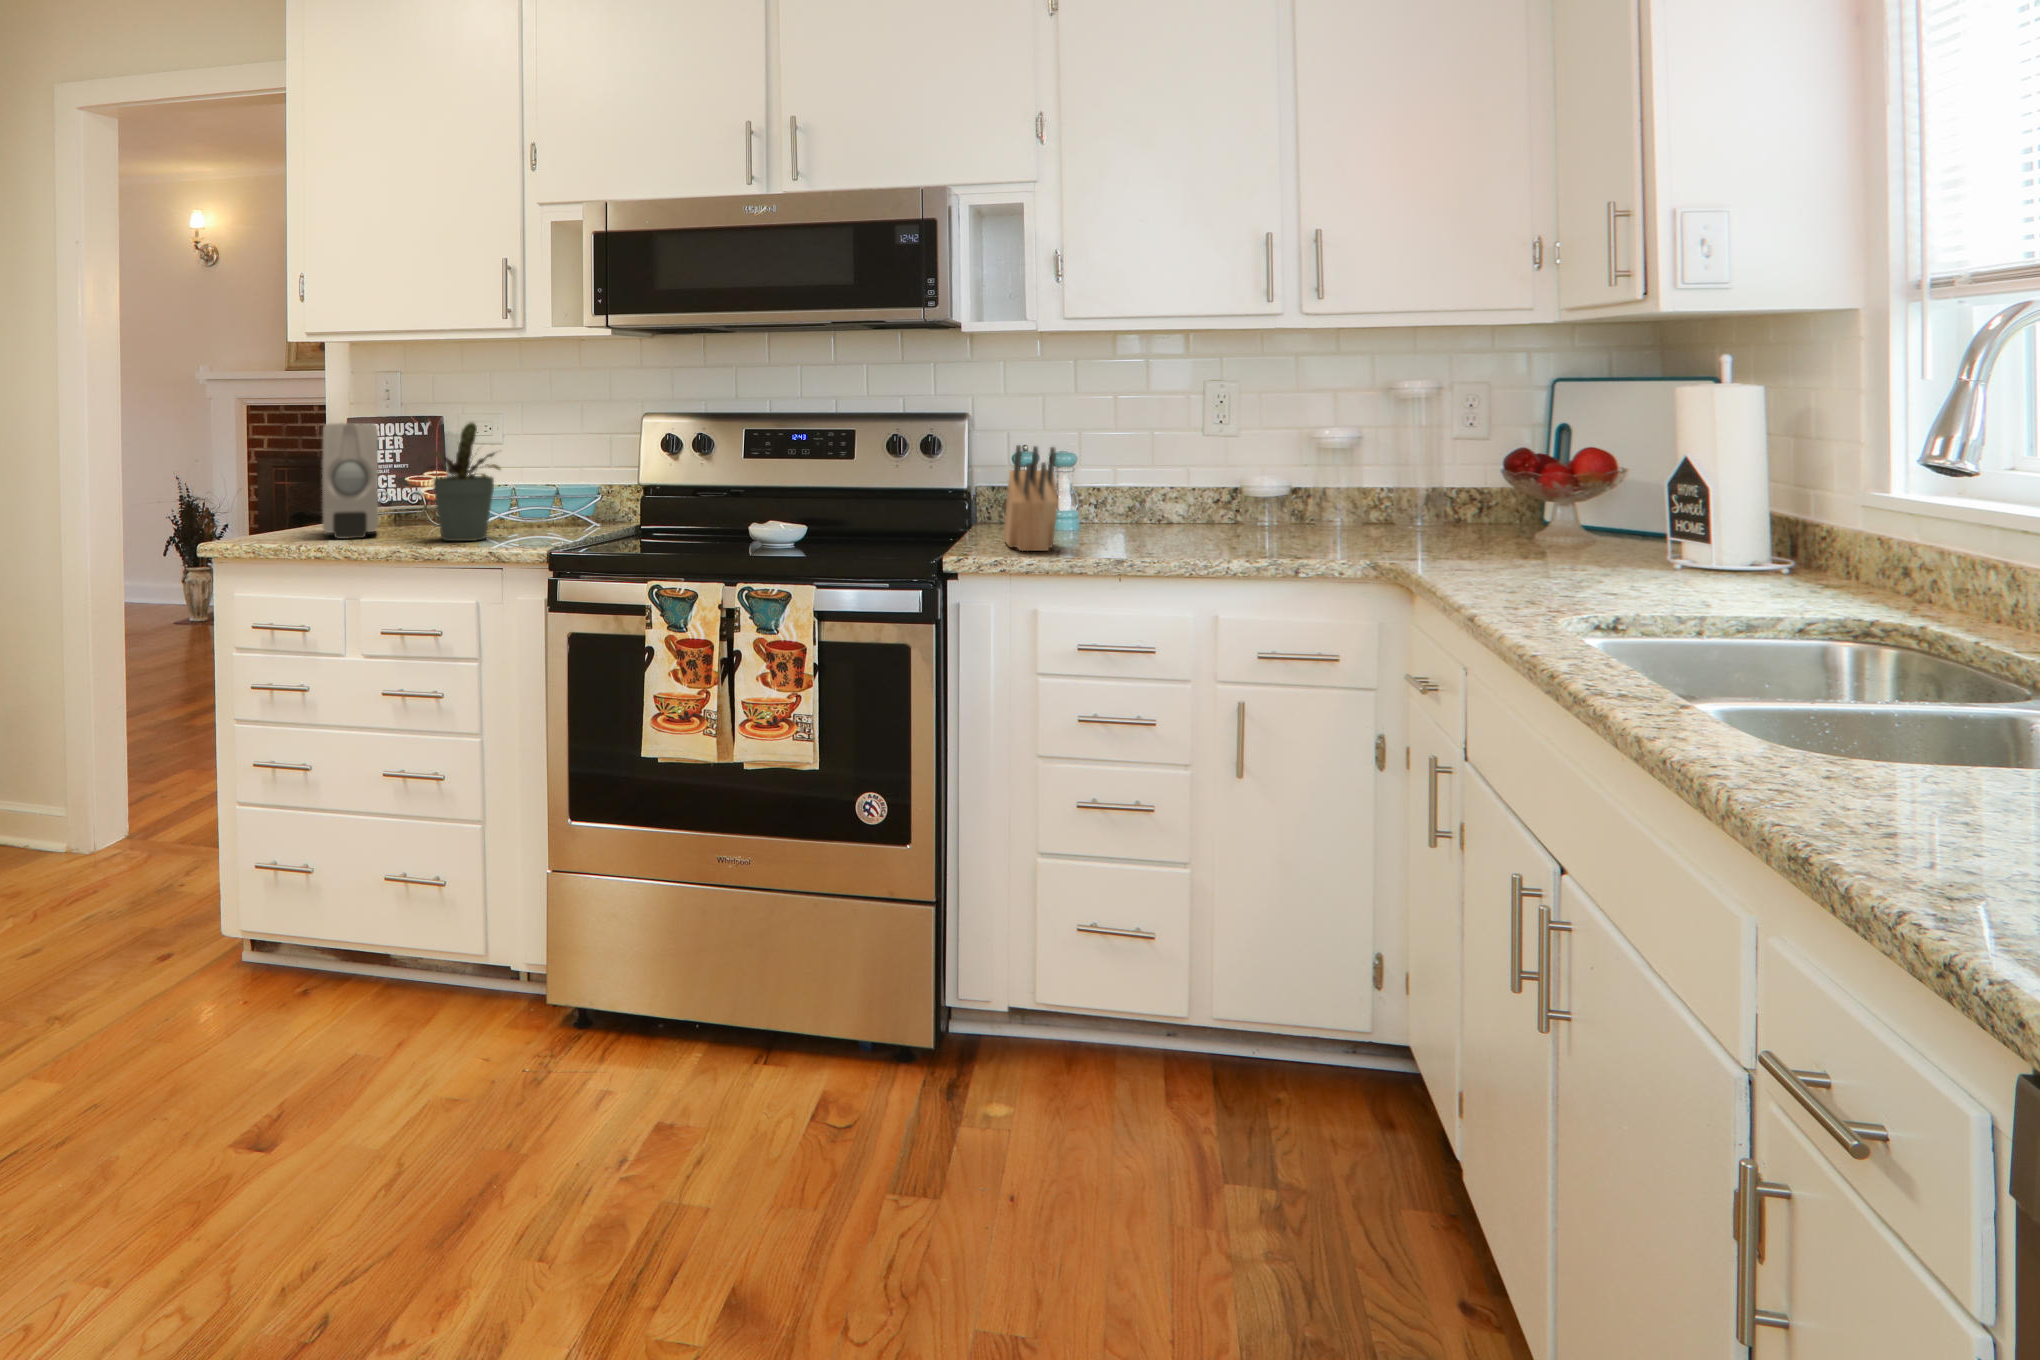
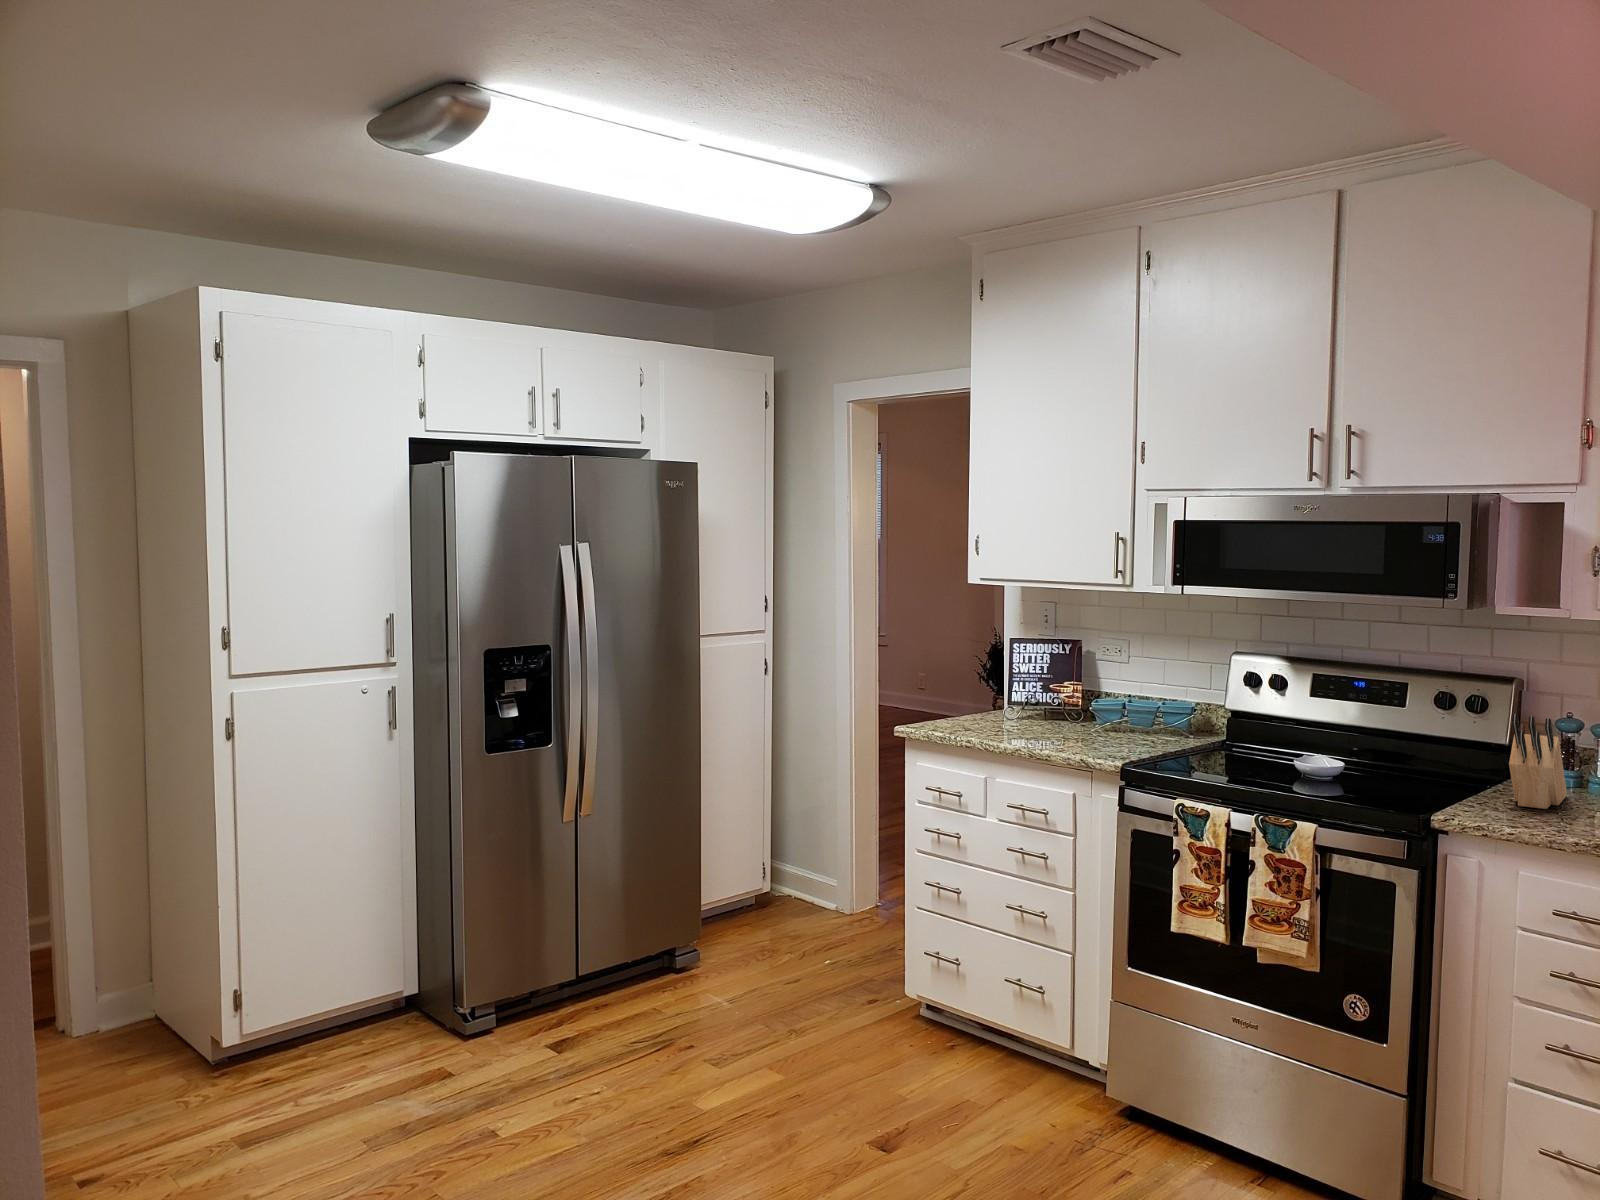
soap dispenser: present [322,423,379,539] -> none [973,649,1022,735]
potted plant: present [419,423,500,541] -> none [1038,656,1102,746]

